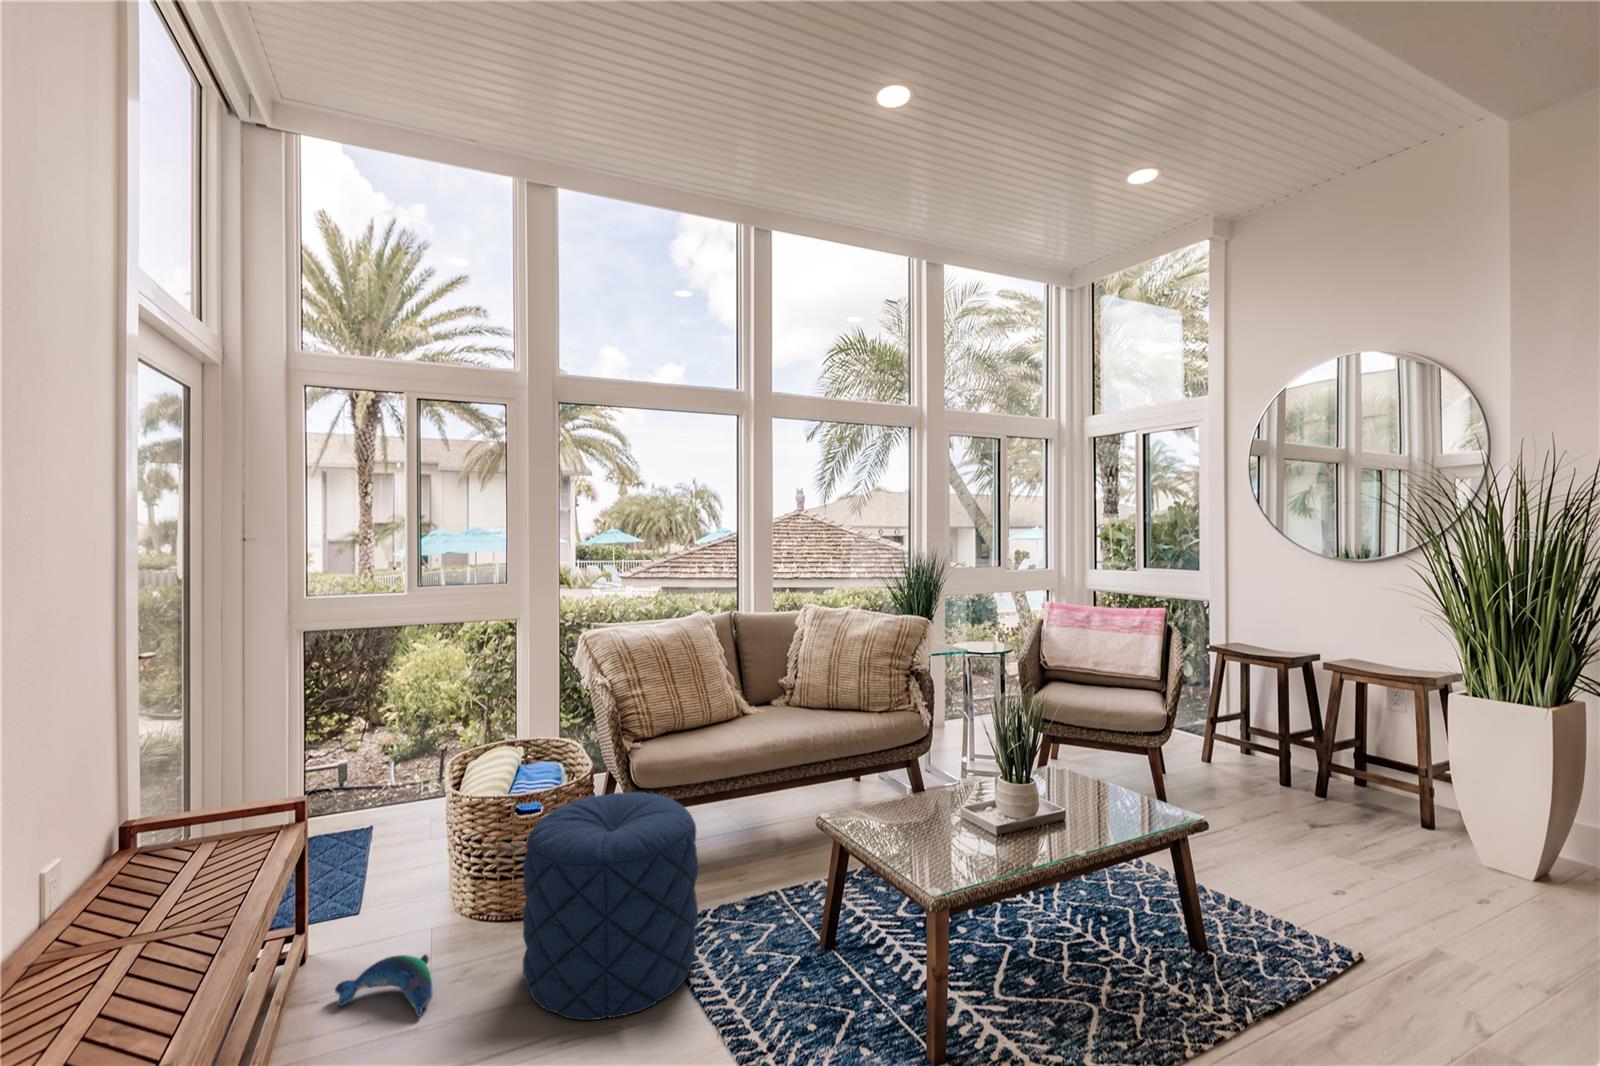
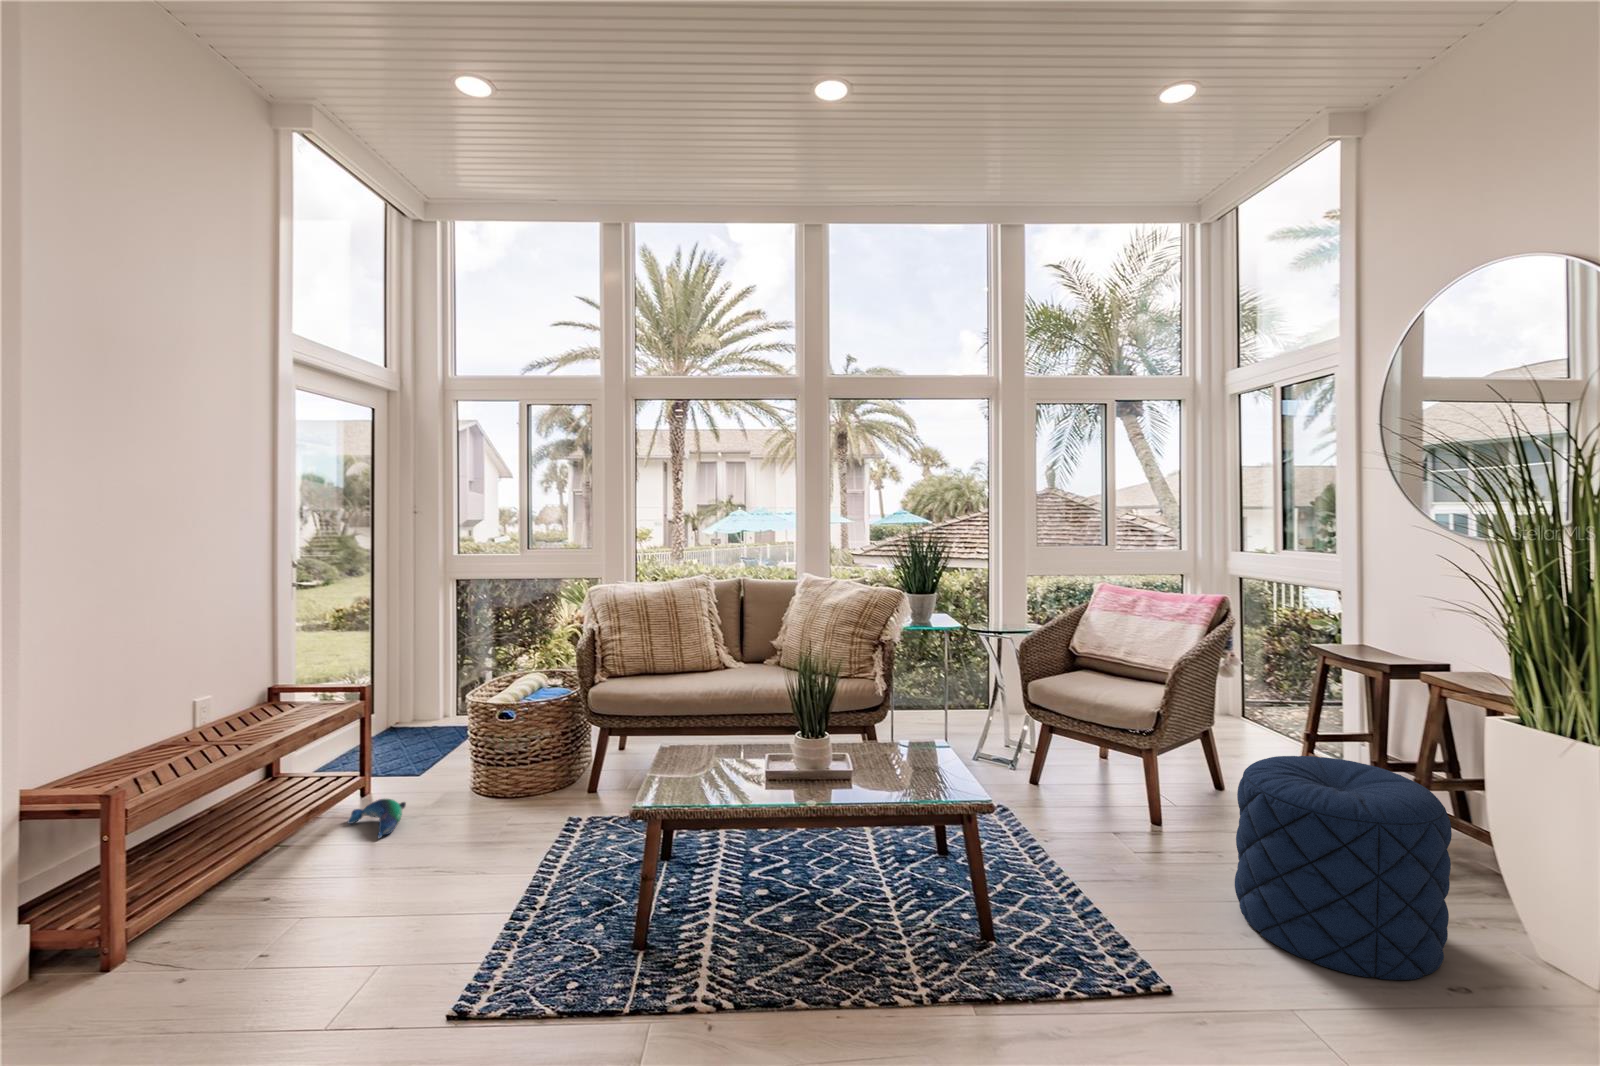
pouf: present [522,792,698,1020] -> present [1235,756,1452,980]

